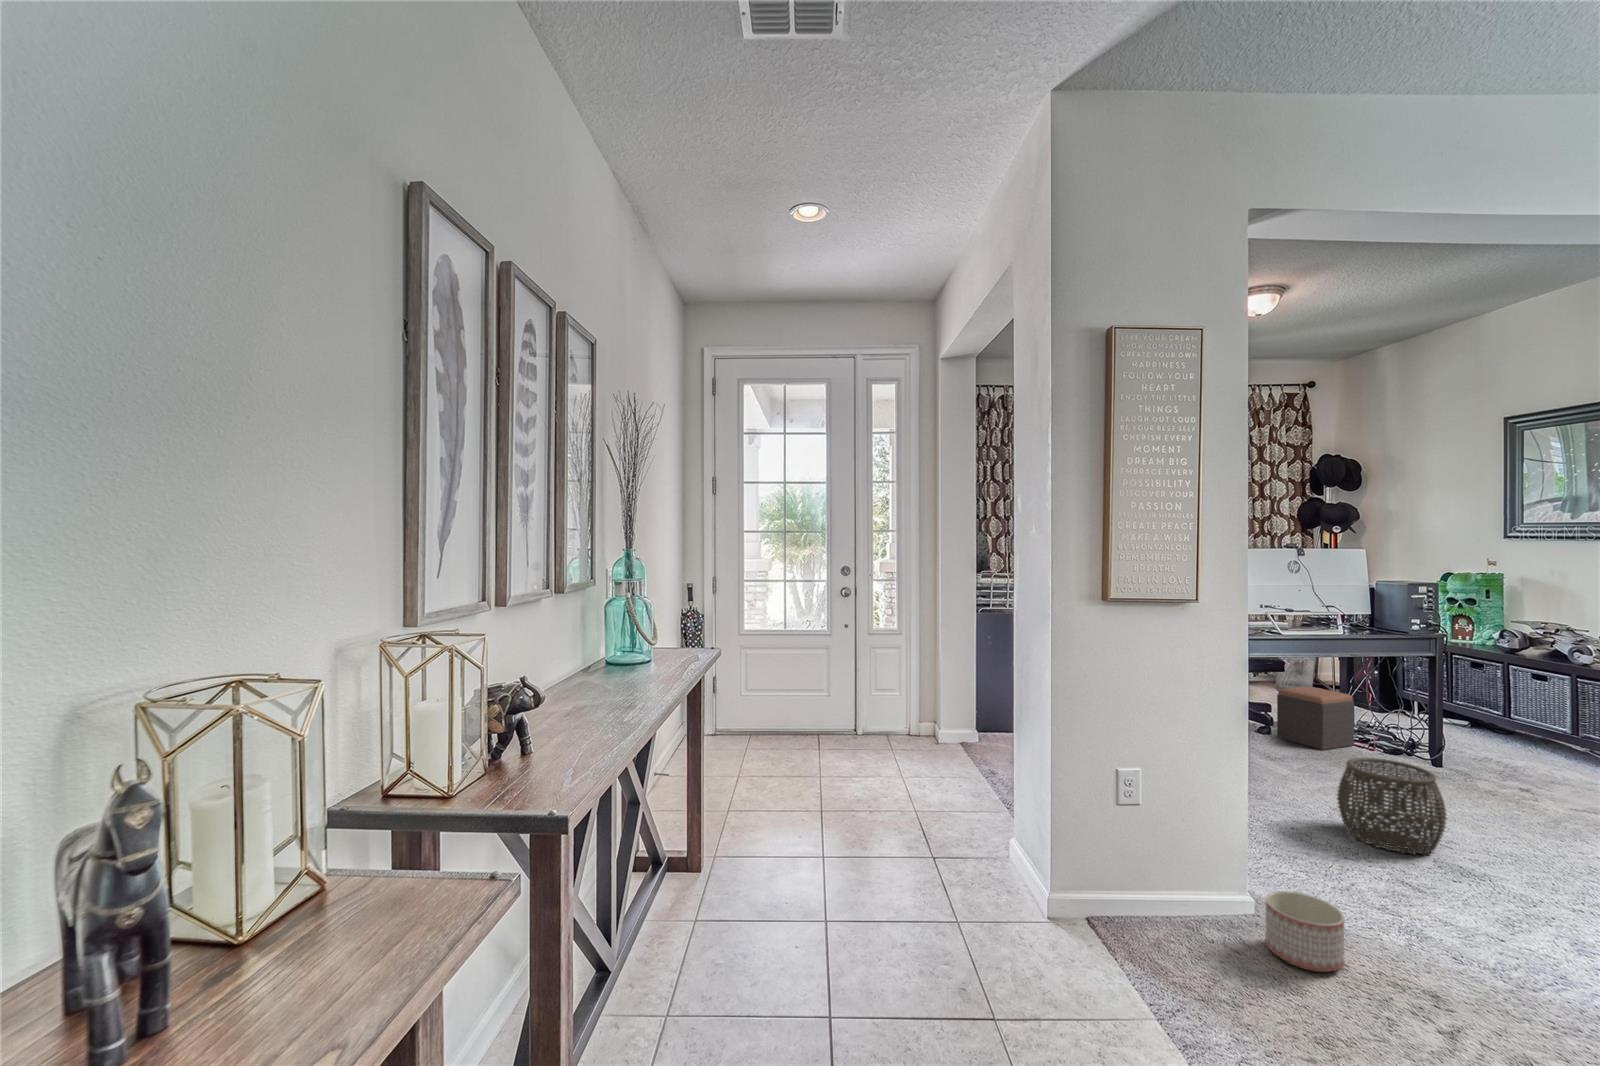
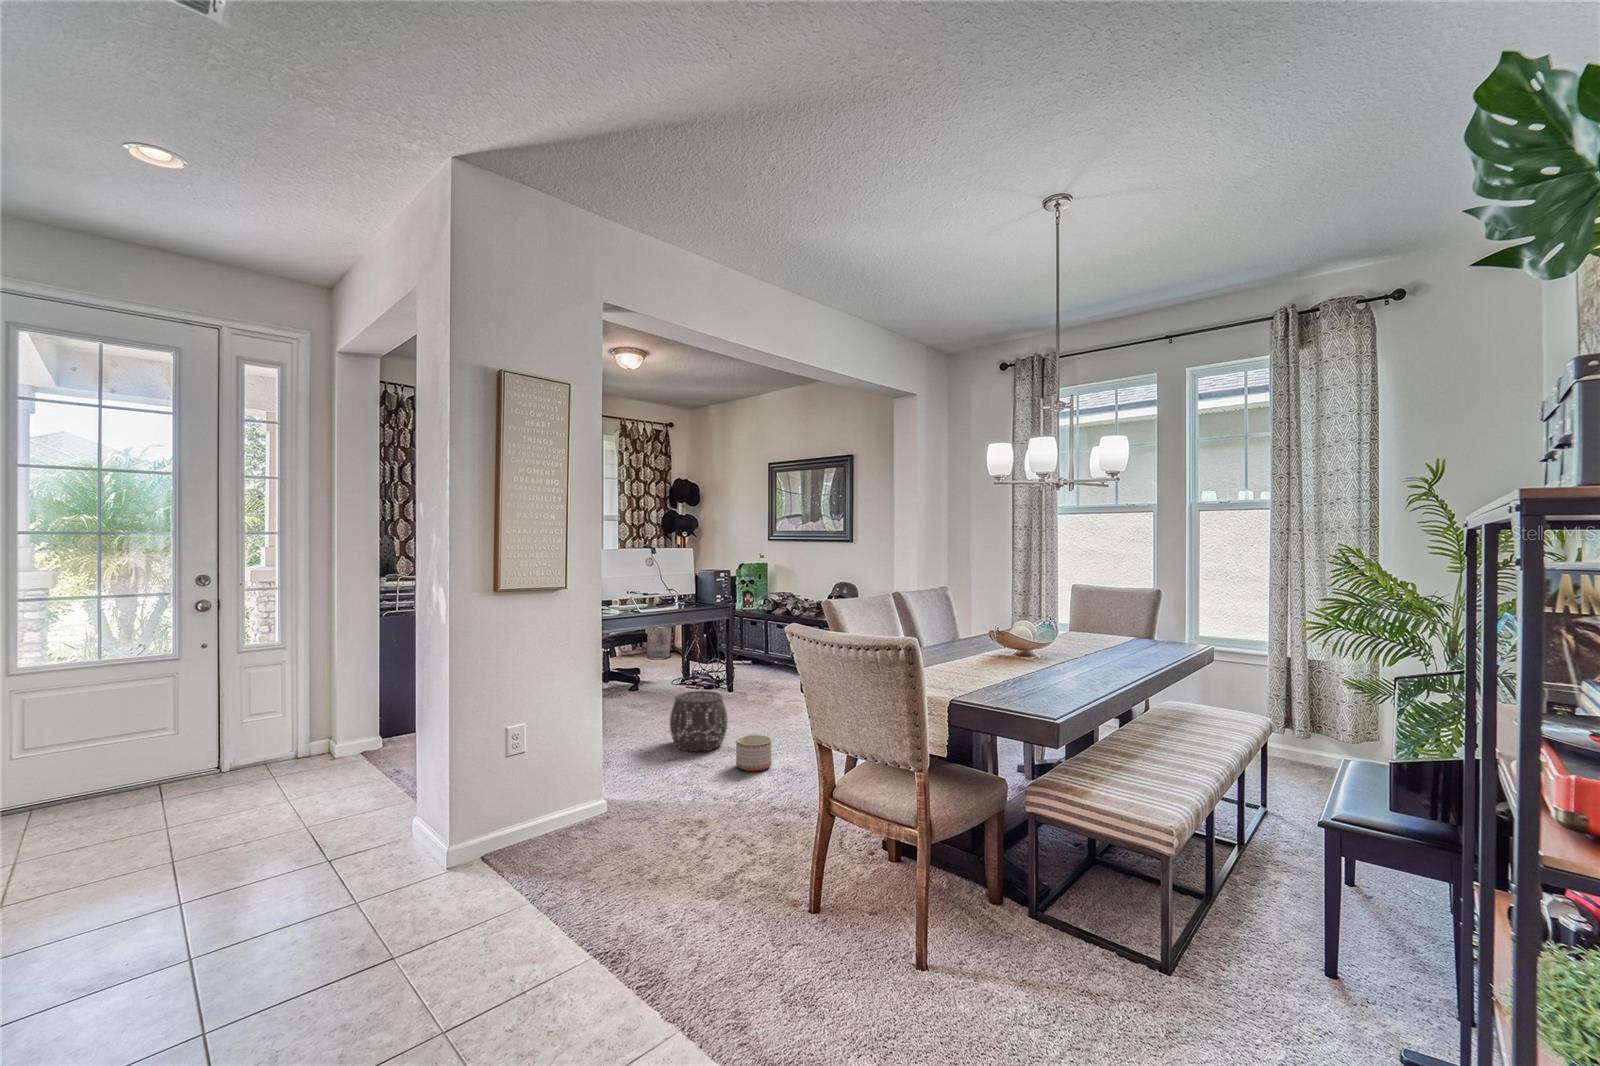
footstool: present [1277,686,1354,750] -> none [642,651,689,697]
planter: present [1266,891,1344,972] -> present [736,735,772,771]

